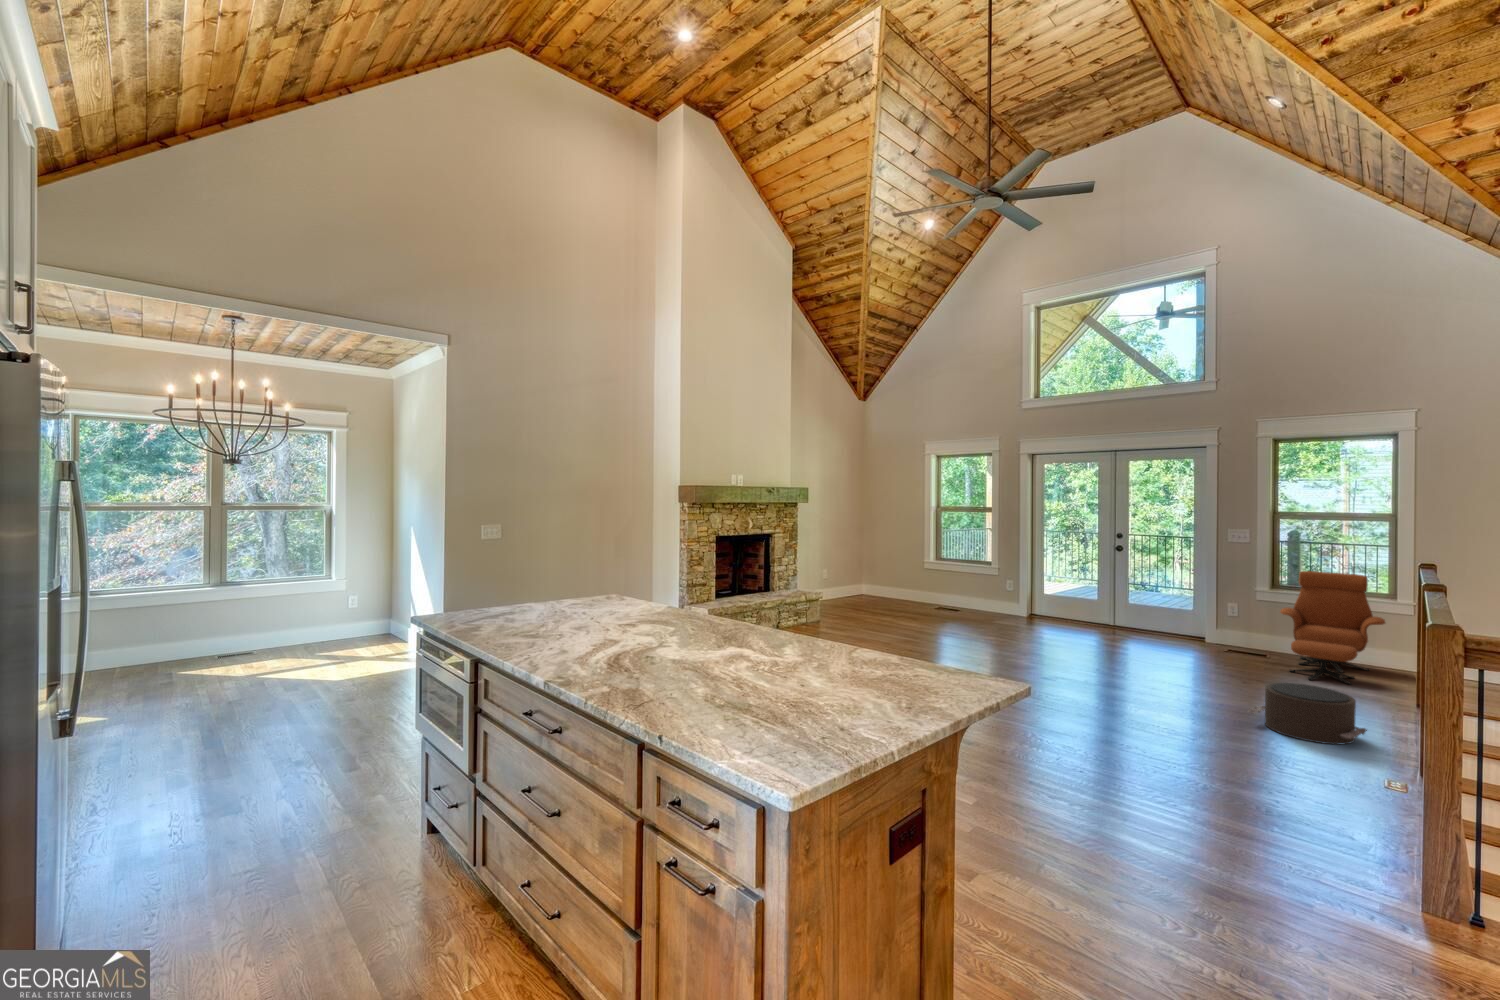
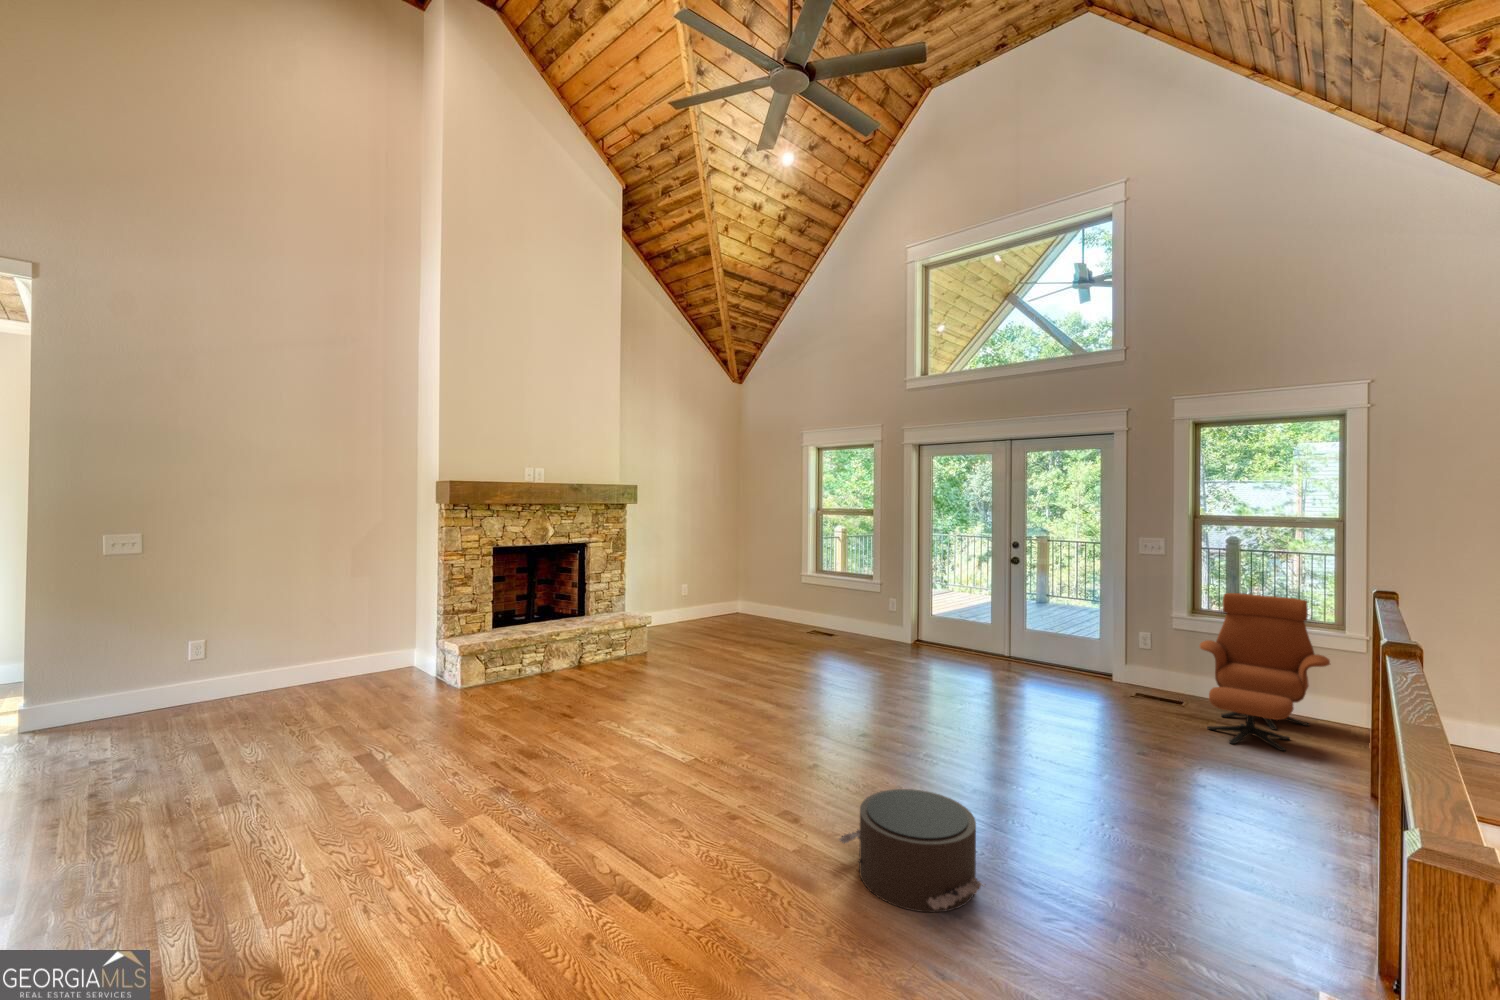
pouf: present [1248,683,1367,744] -> present [839,789,985,912]

